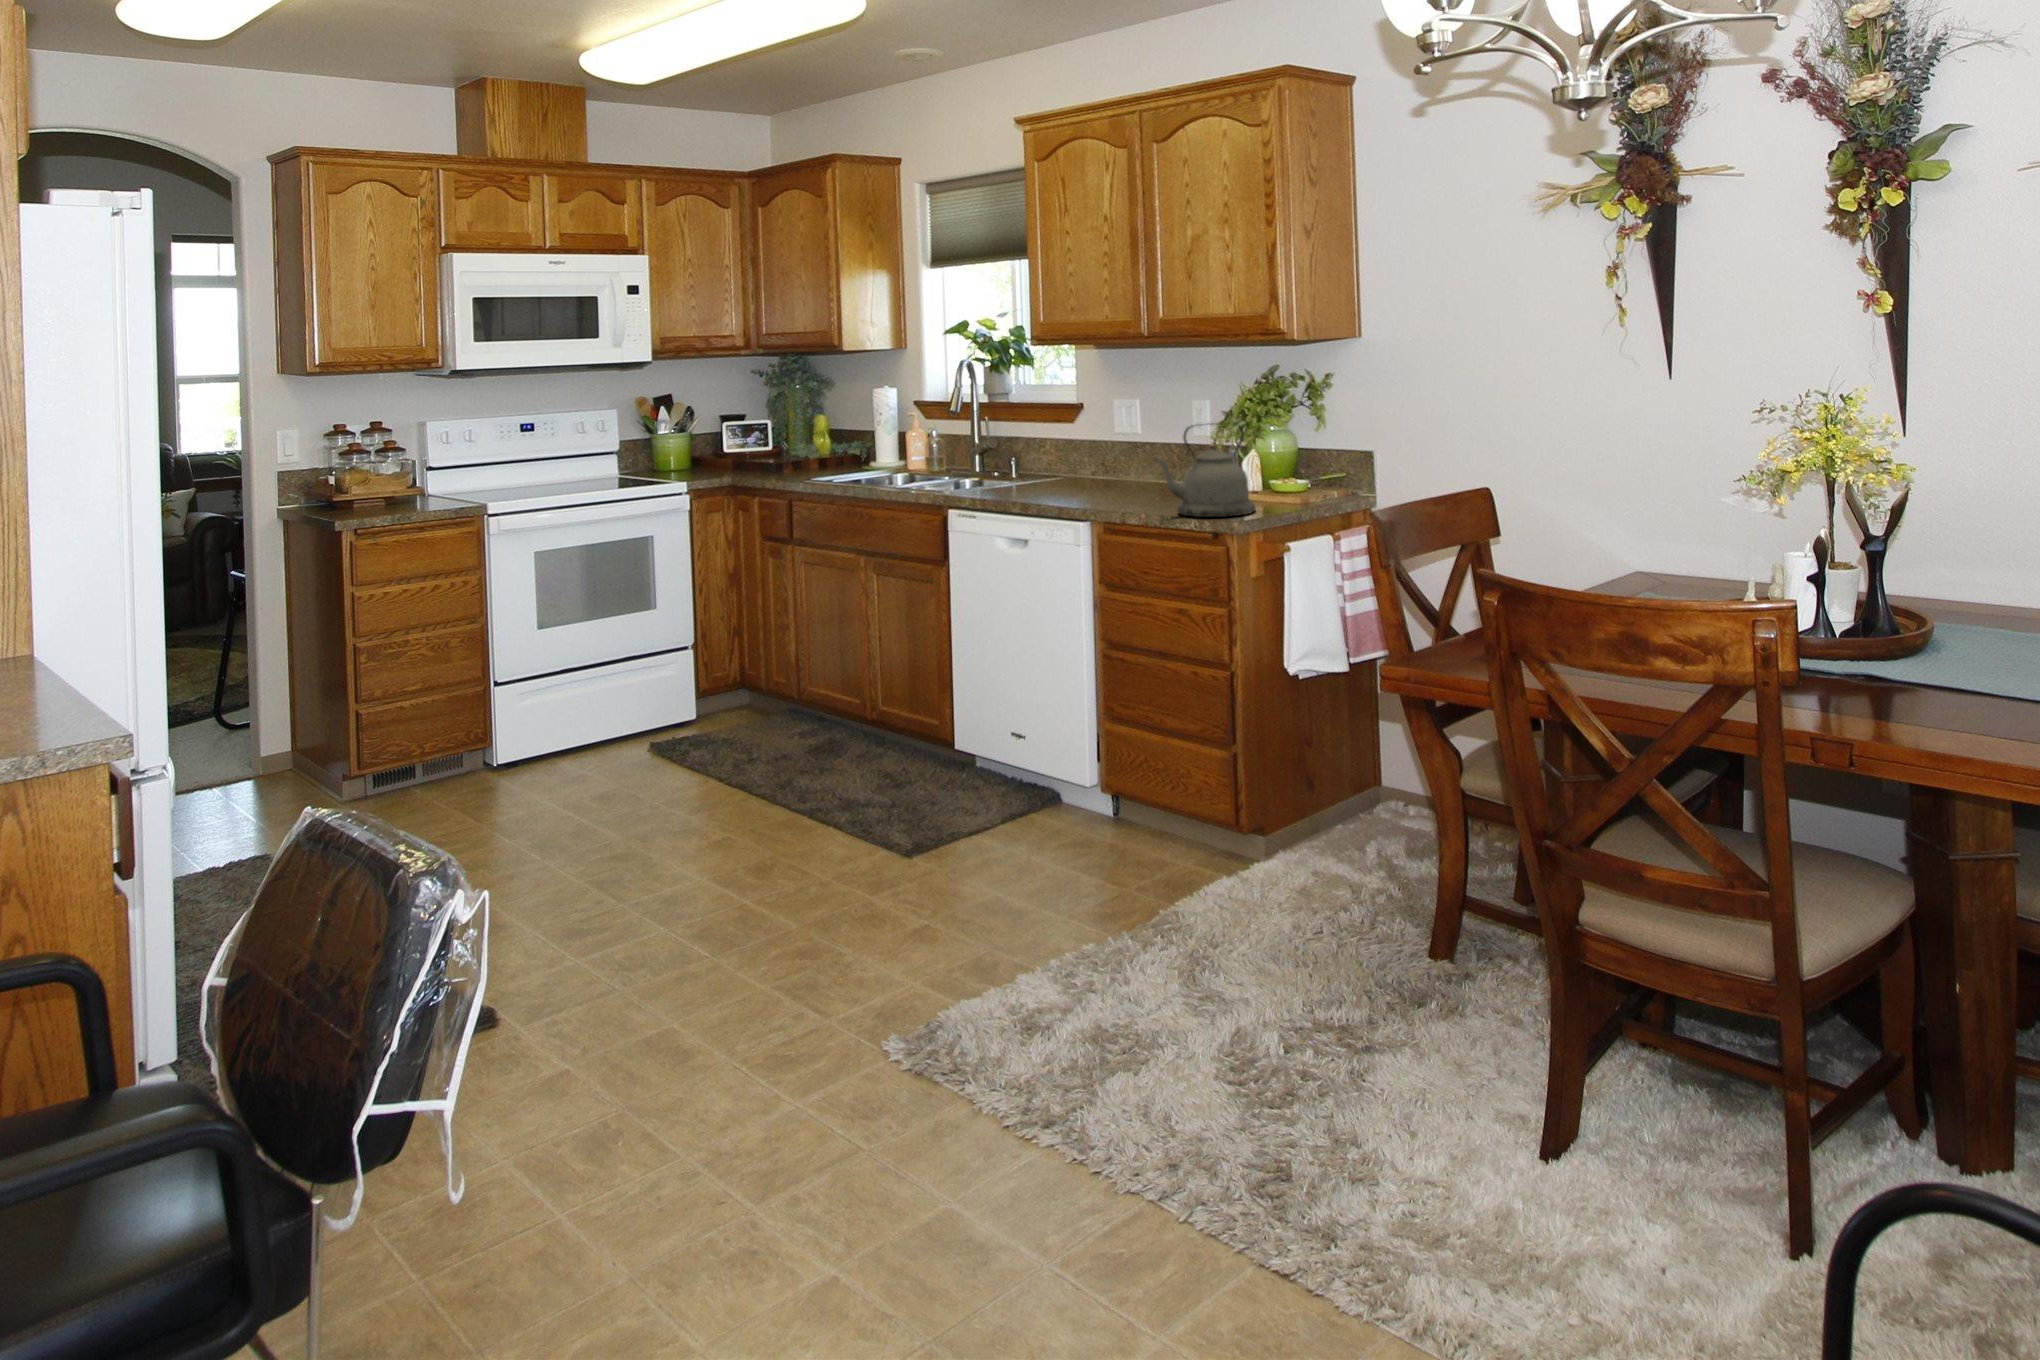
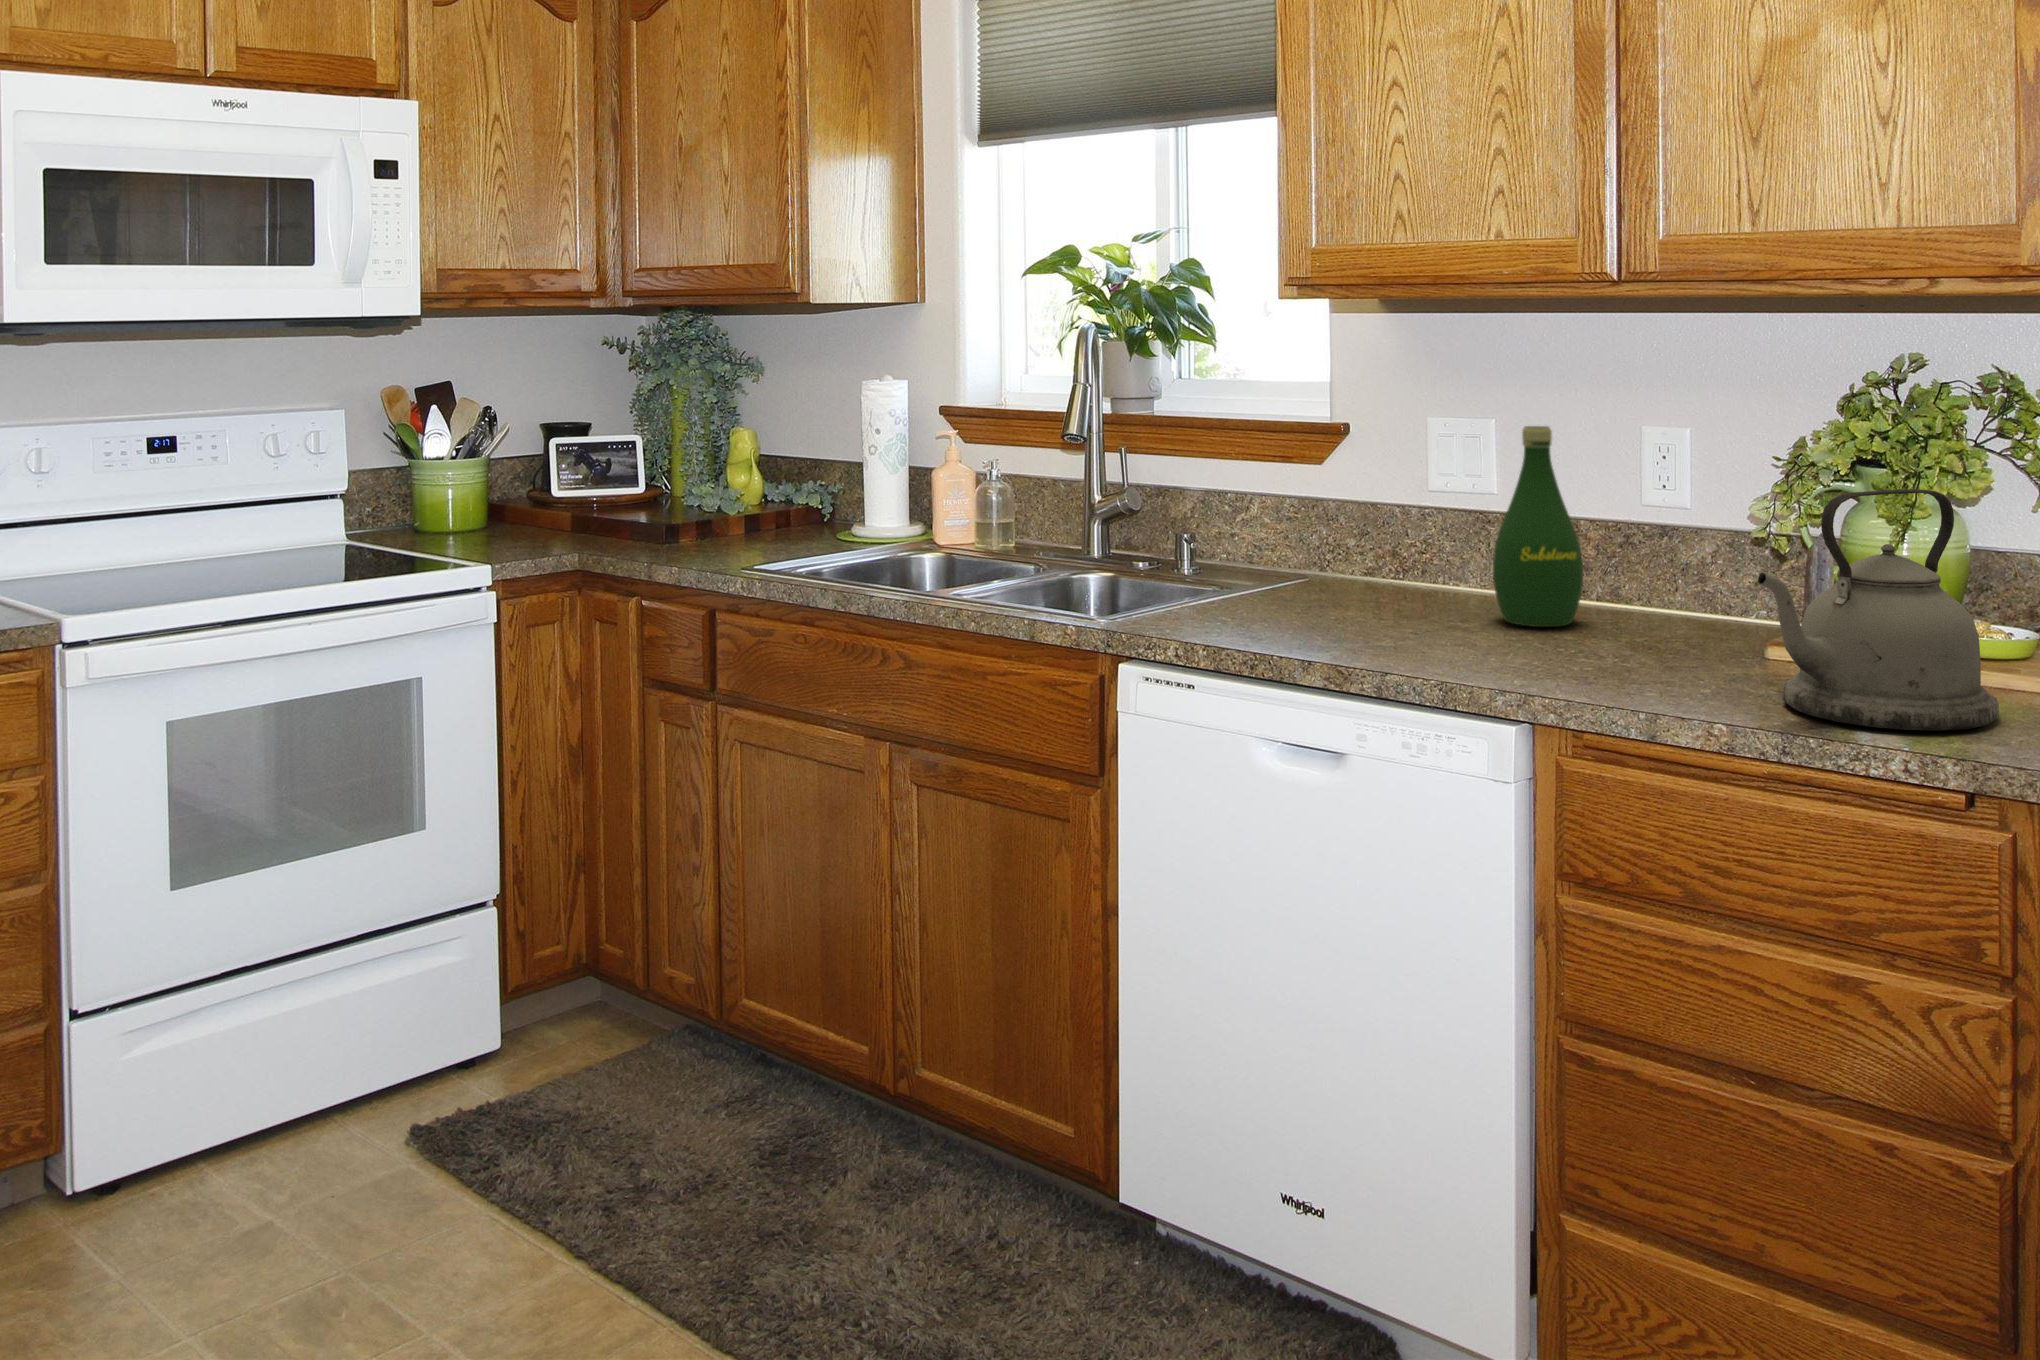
bottle: none [1114,402,1153,491] -> present [1493,426,1583,627]

